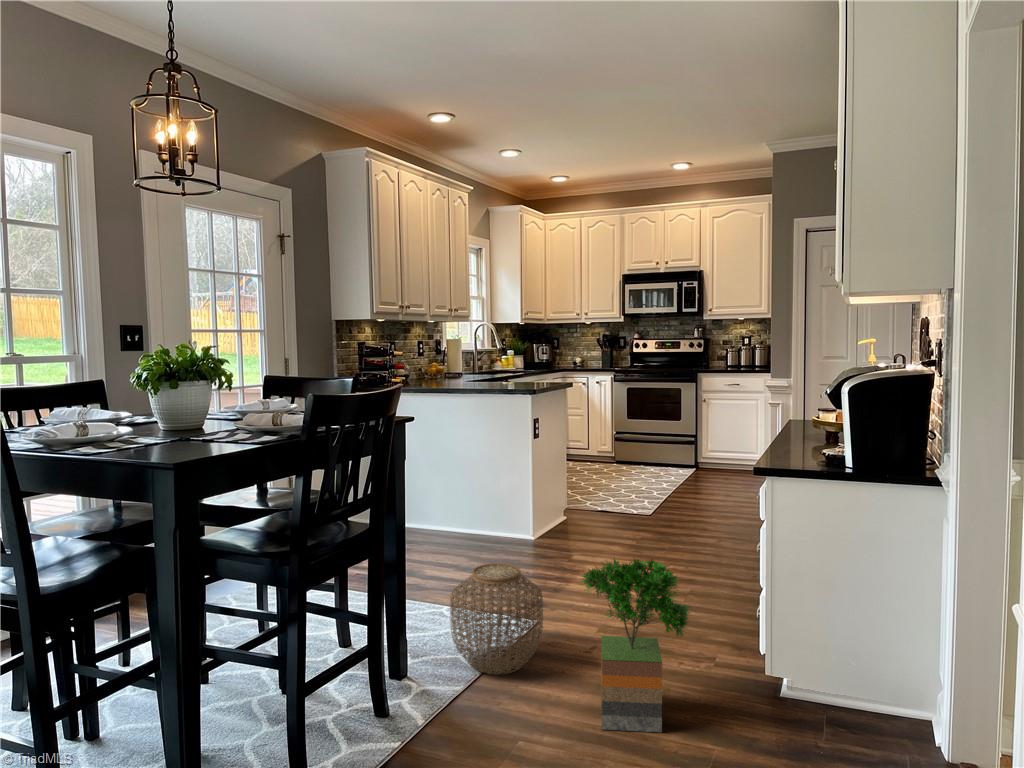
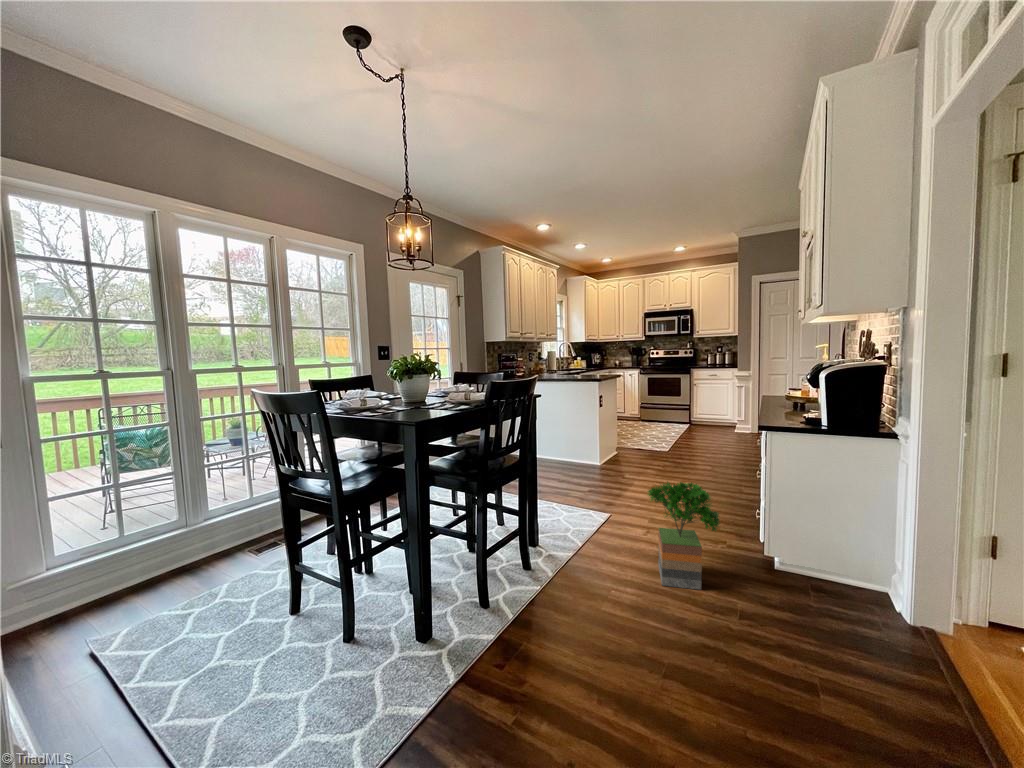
woven basket: present [450,563,543,674] -> none [563,481,618,547]

